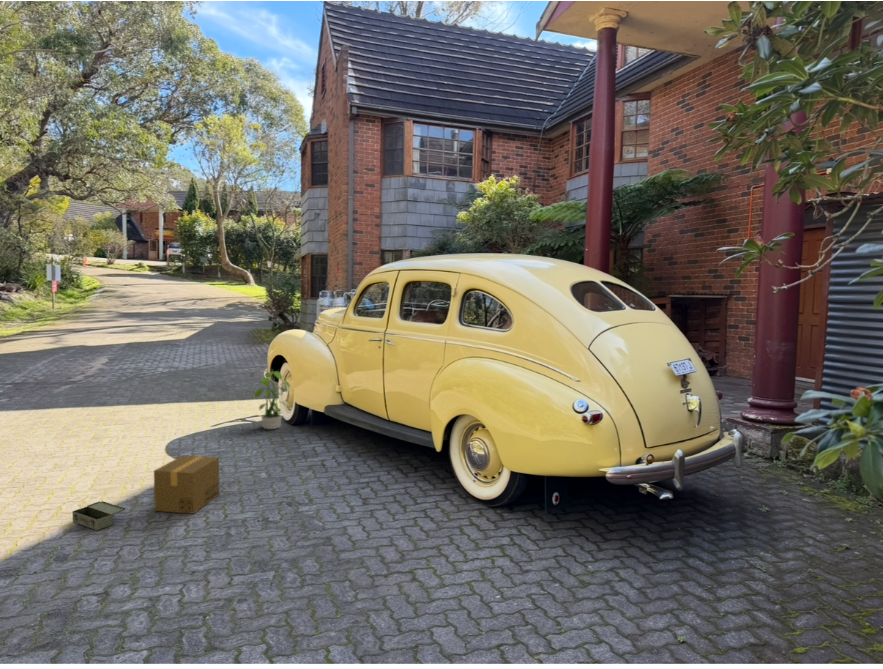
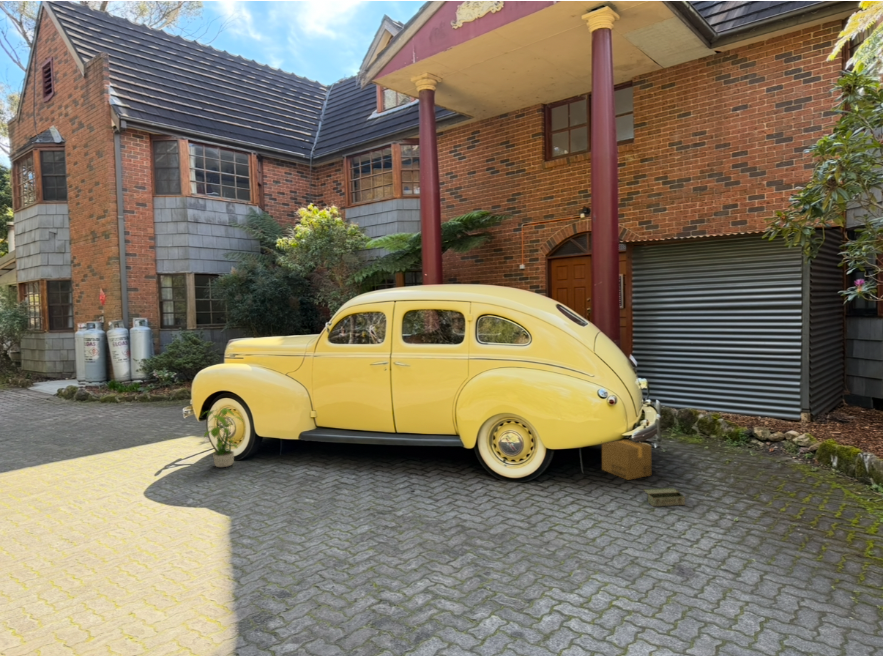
cardboard box: present [154,455,220,513] -> present [602,440,651,480]
toolbox: present [72,501,125,530] -> present [644,488,685,506]

